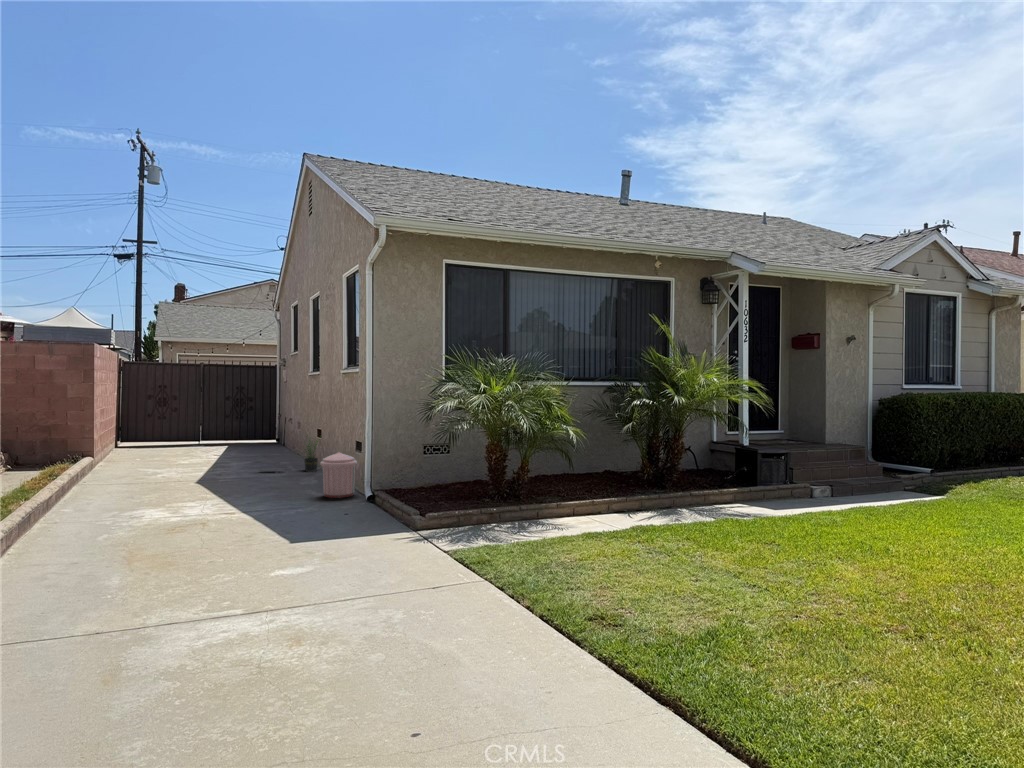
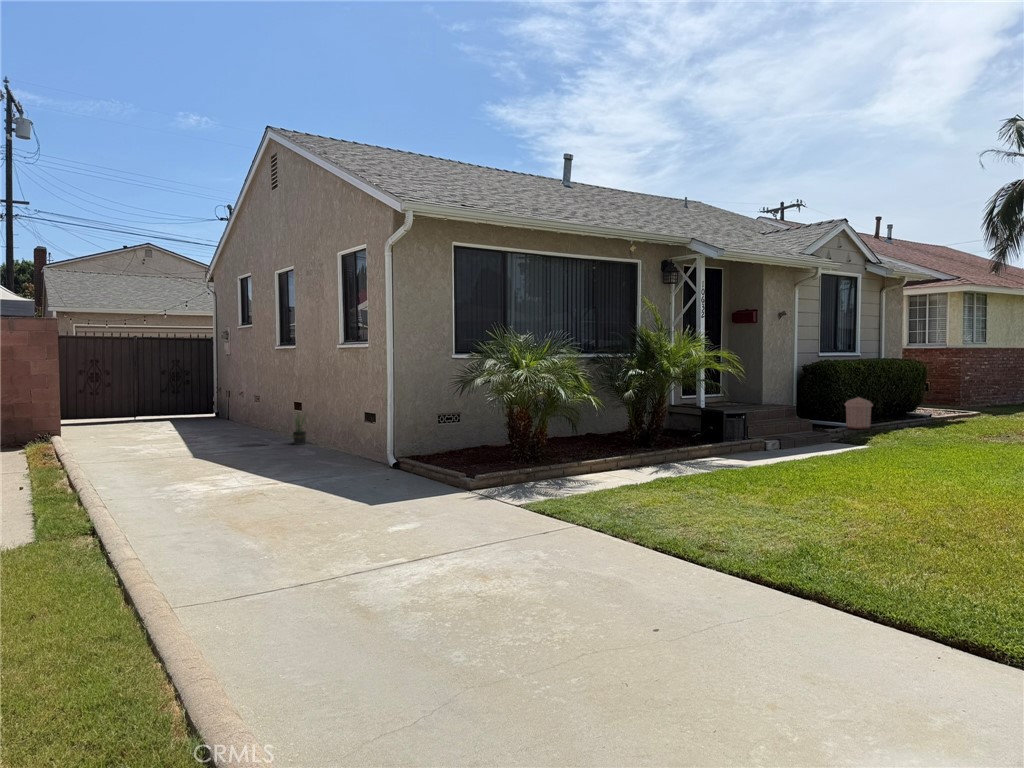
trash can: present [321,452,357,498] -> present [845,397,873,429]

